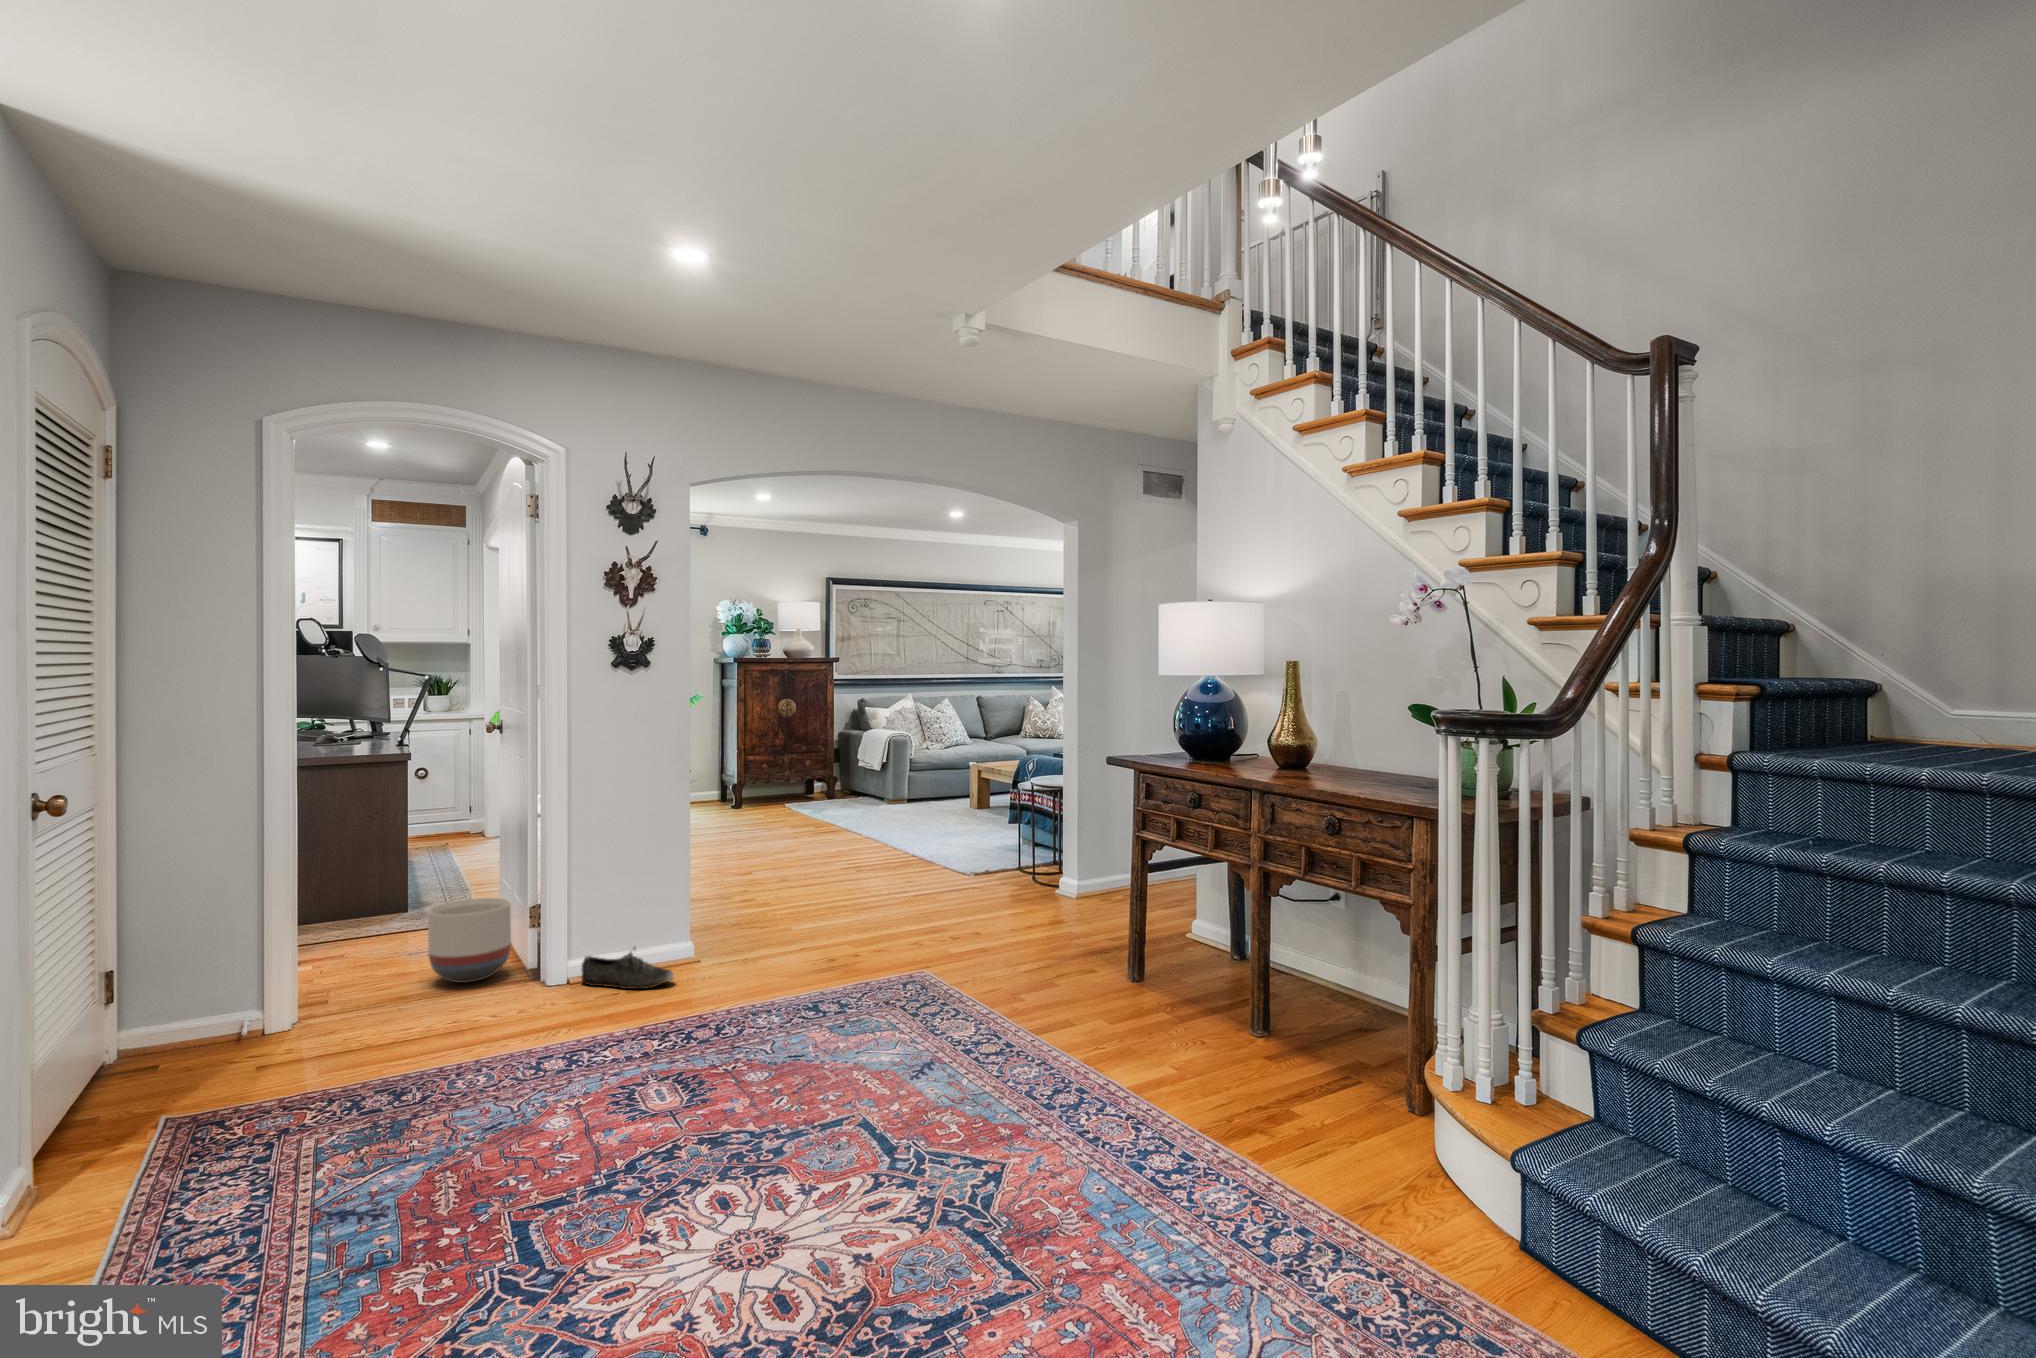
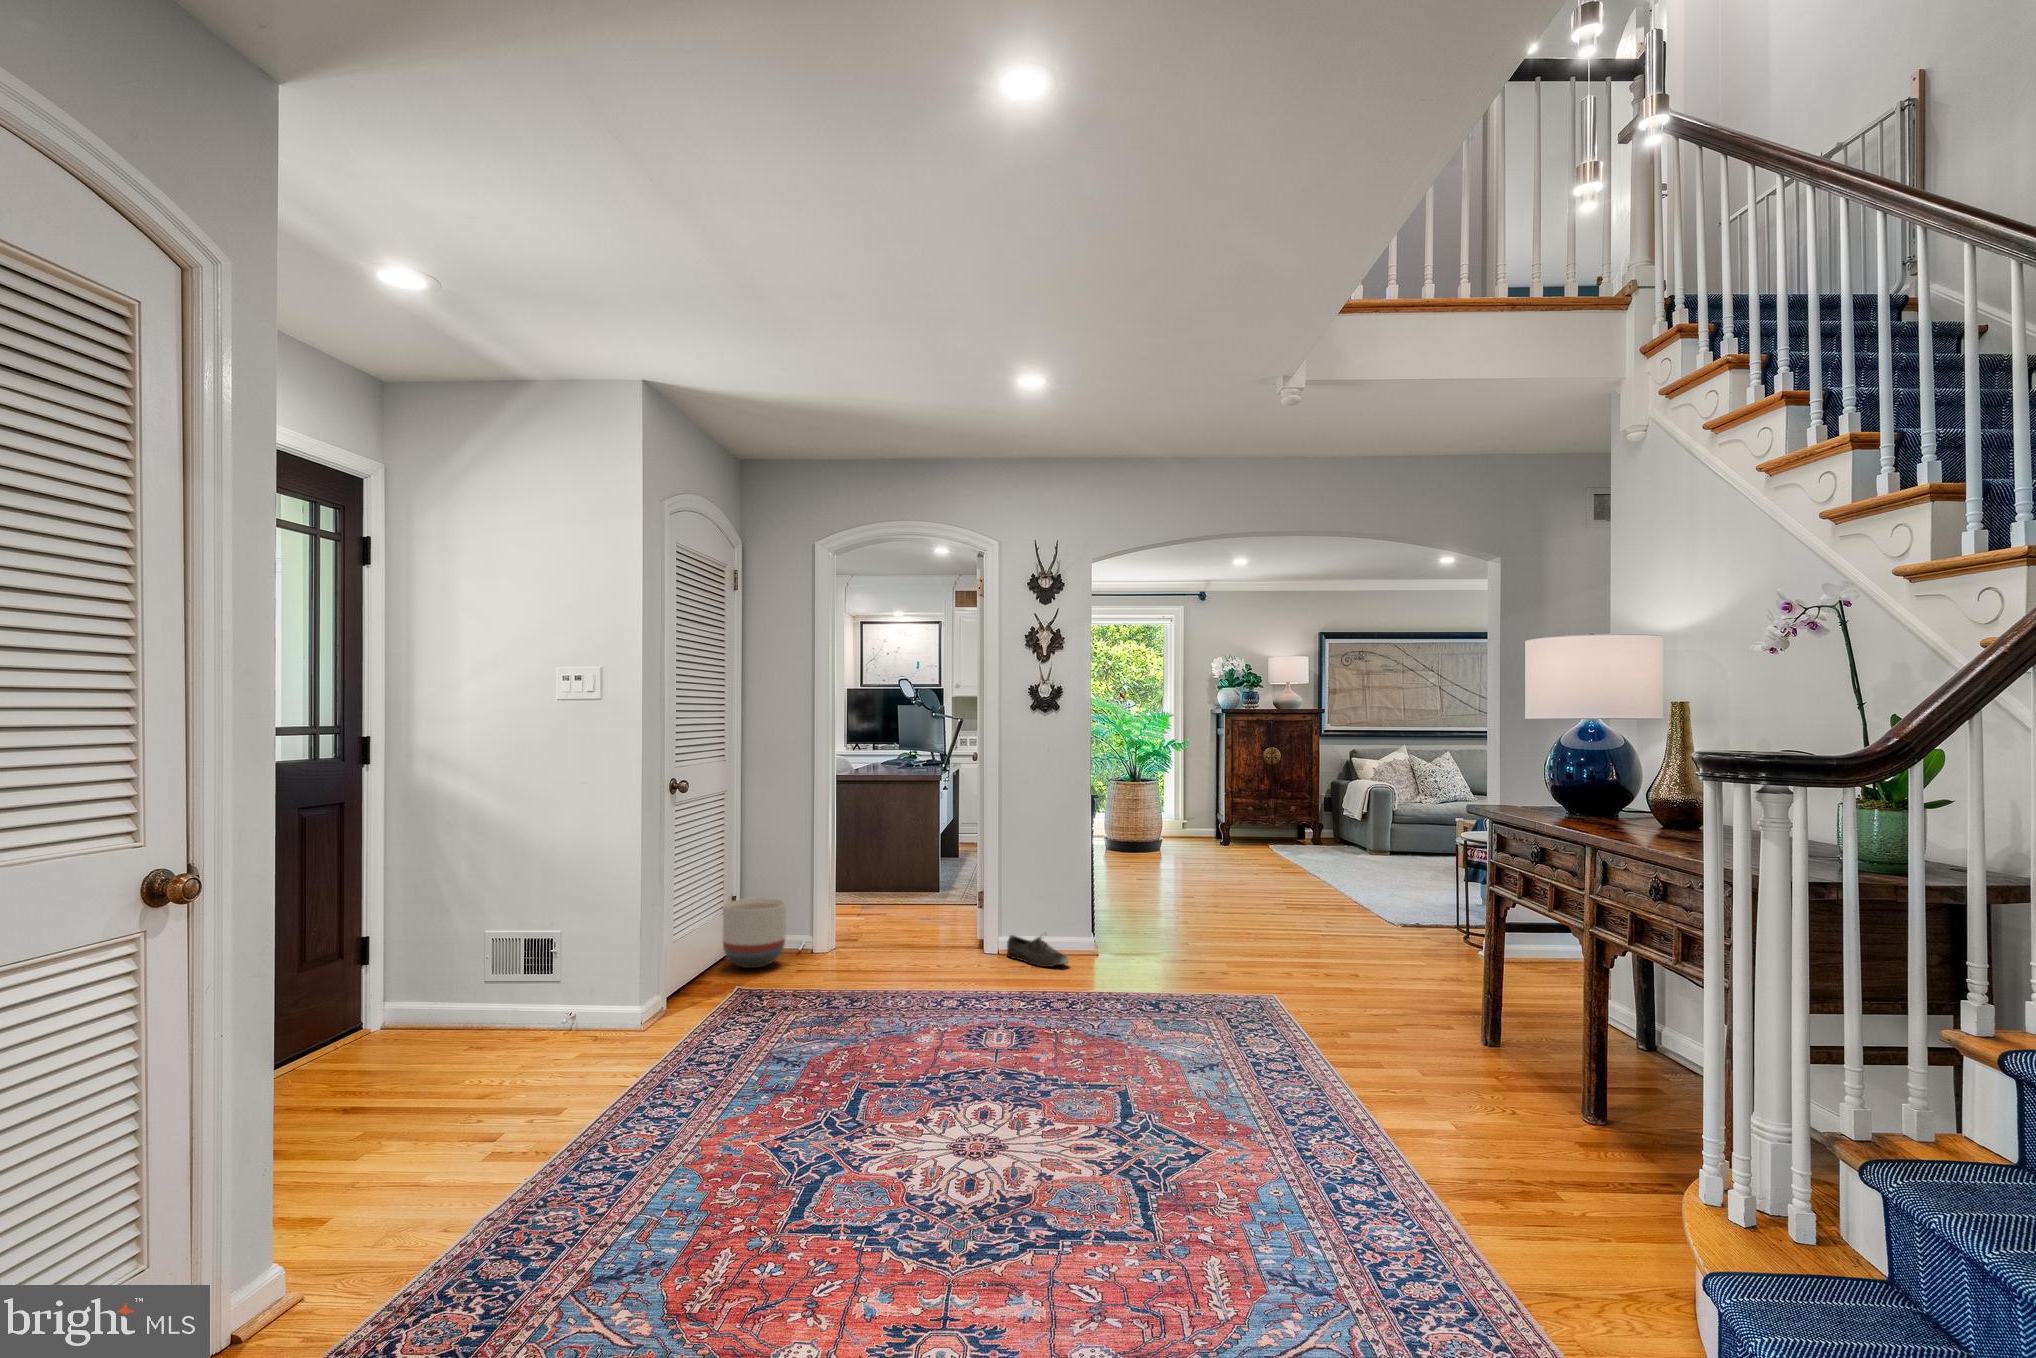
planter: present [428,898,511,983] -> present [723,898,786,968]

